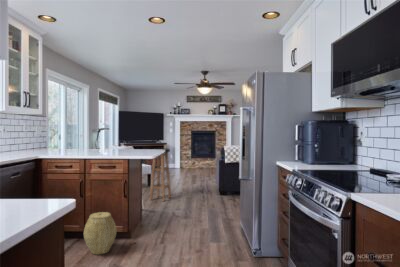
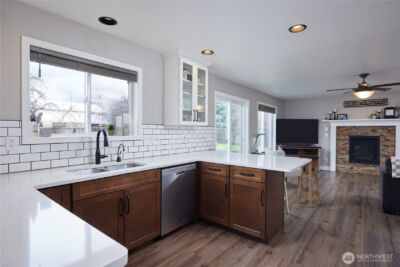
woven basket: present [84,212,116,254] -> none [225,214,253,254]

